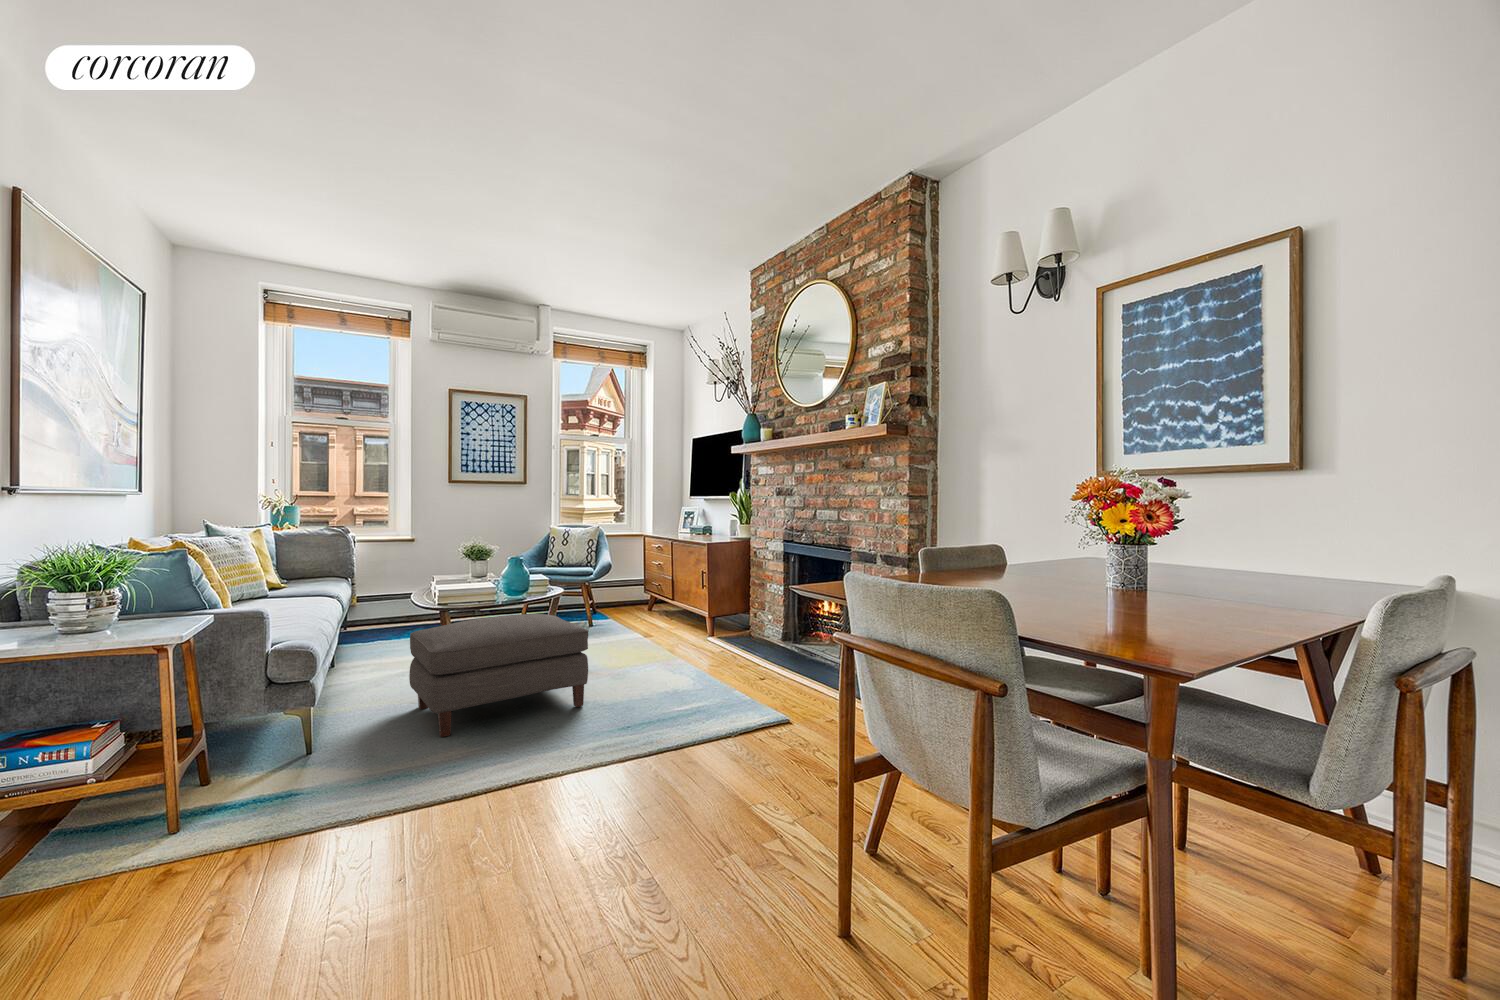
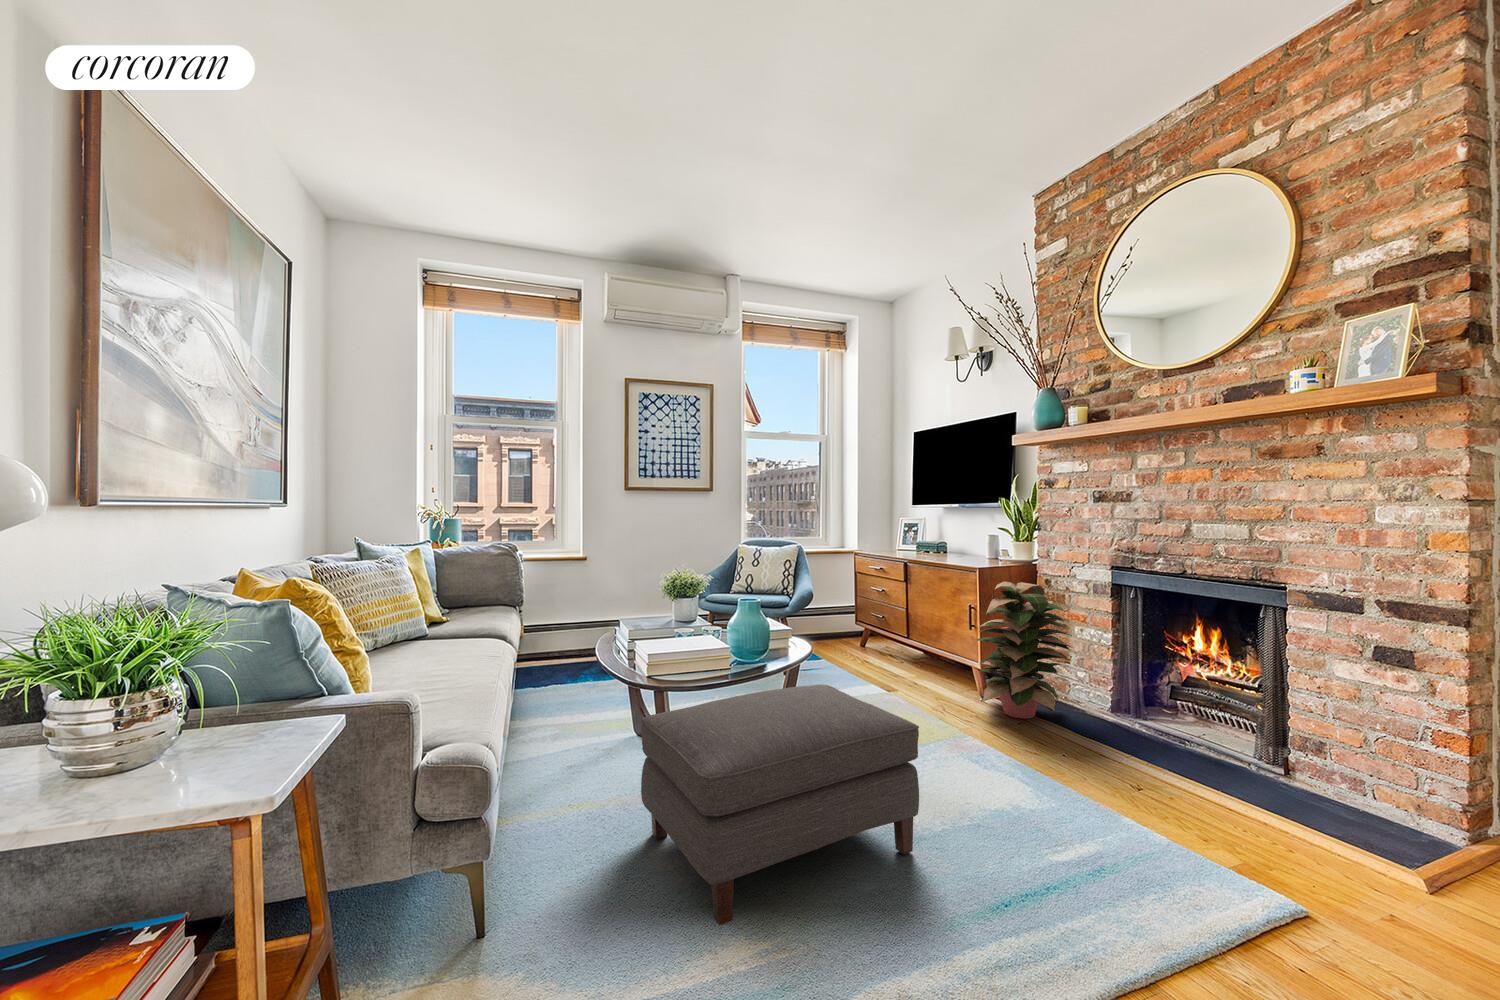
decorative plant: none [694,551,760,646] -> present [976,582,1071,719]

